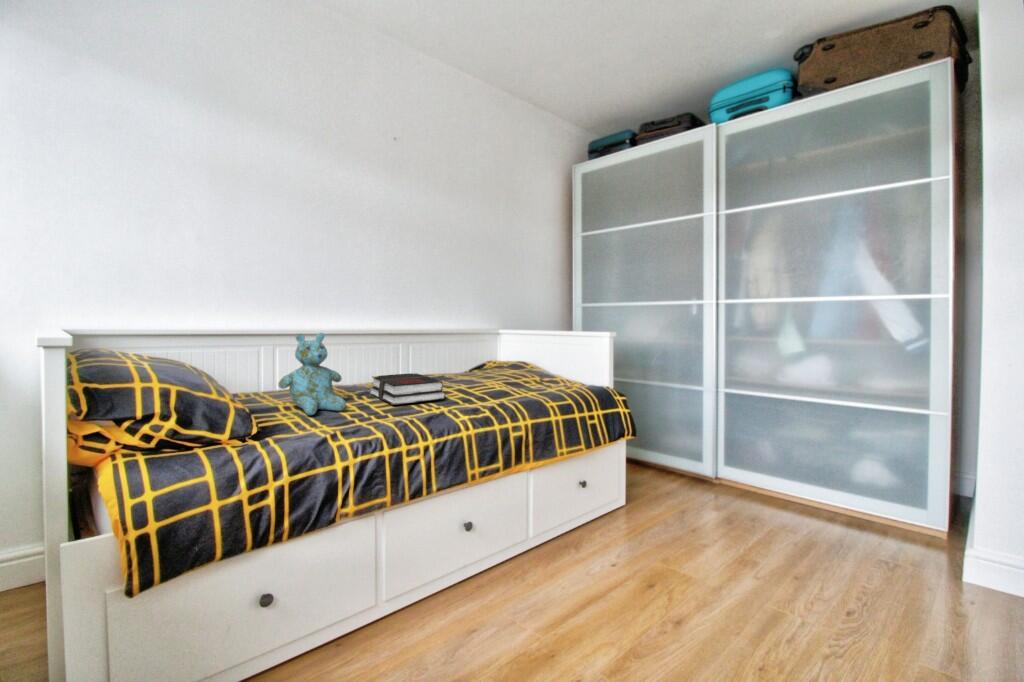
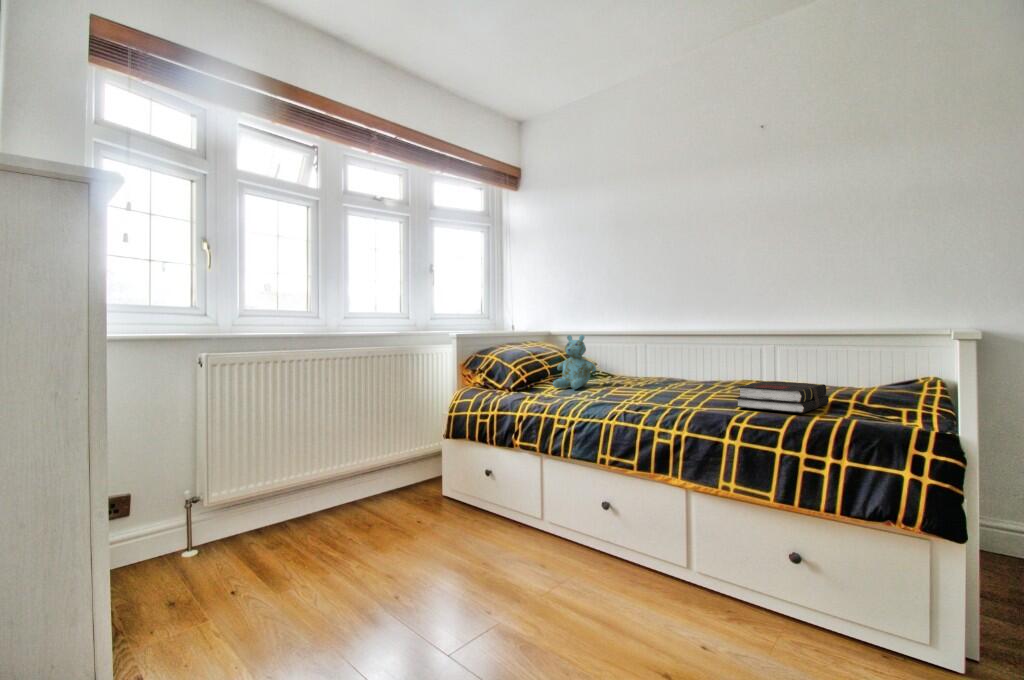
book: present [369,373,445,405] -> present [736,381,829,413]

